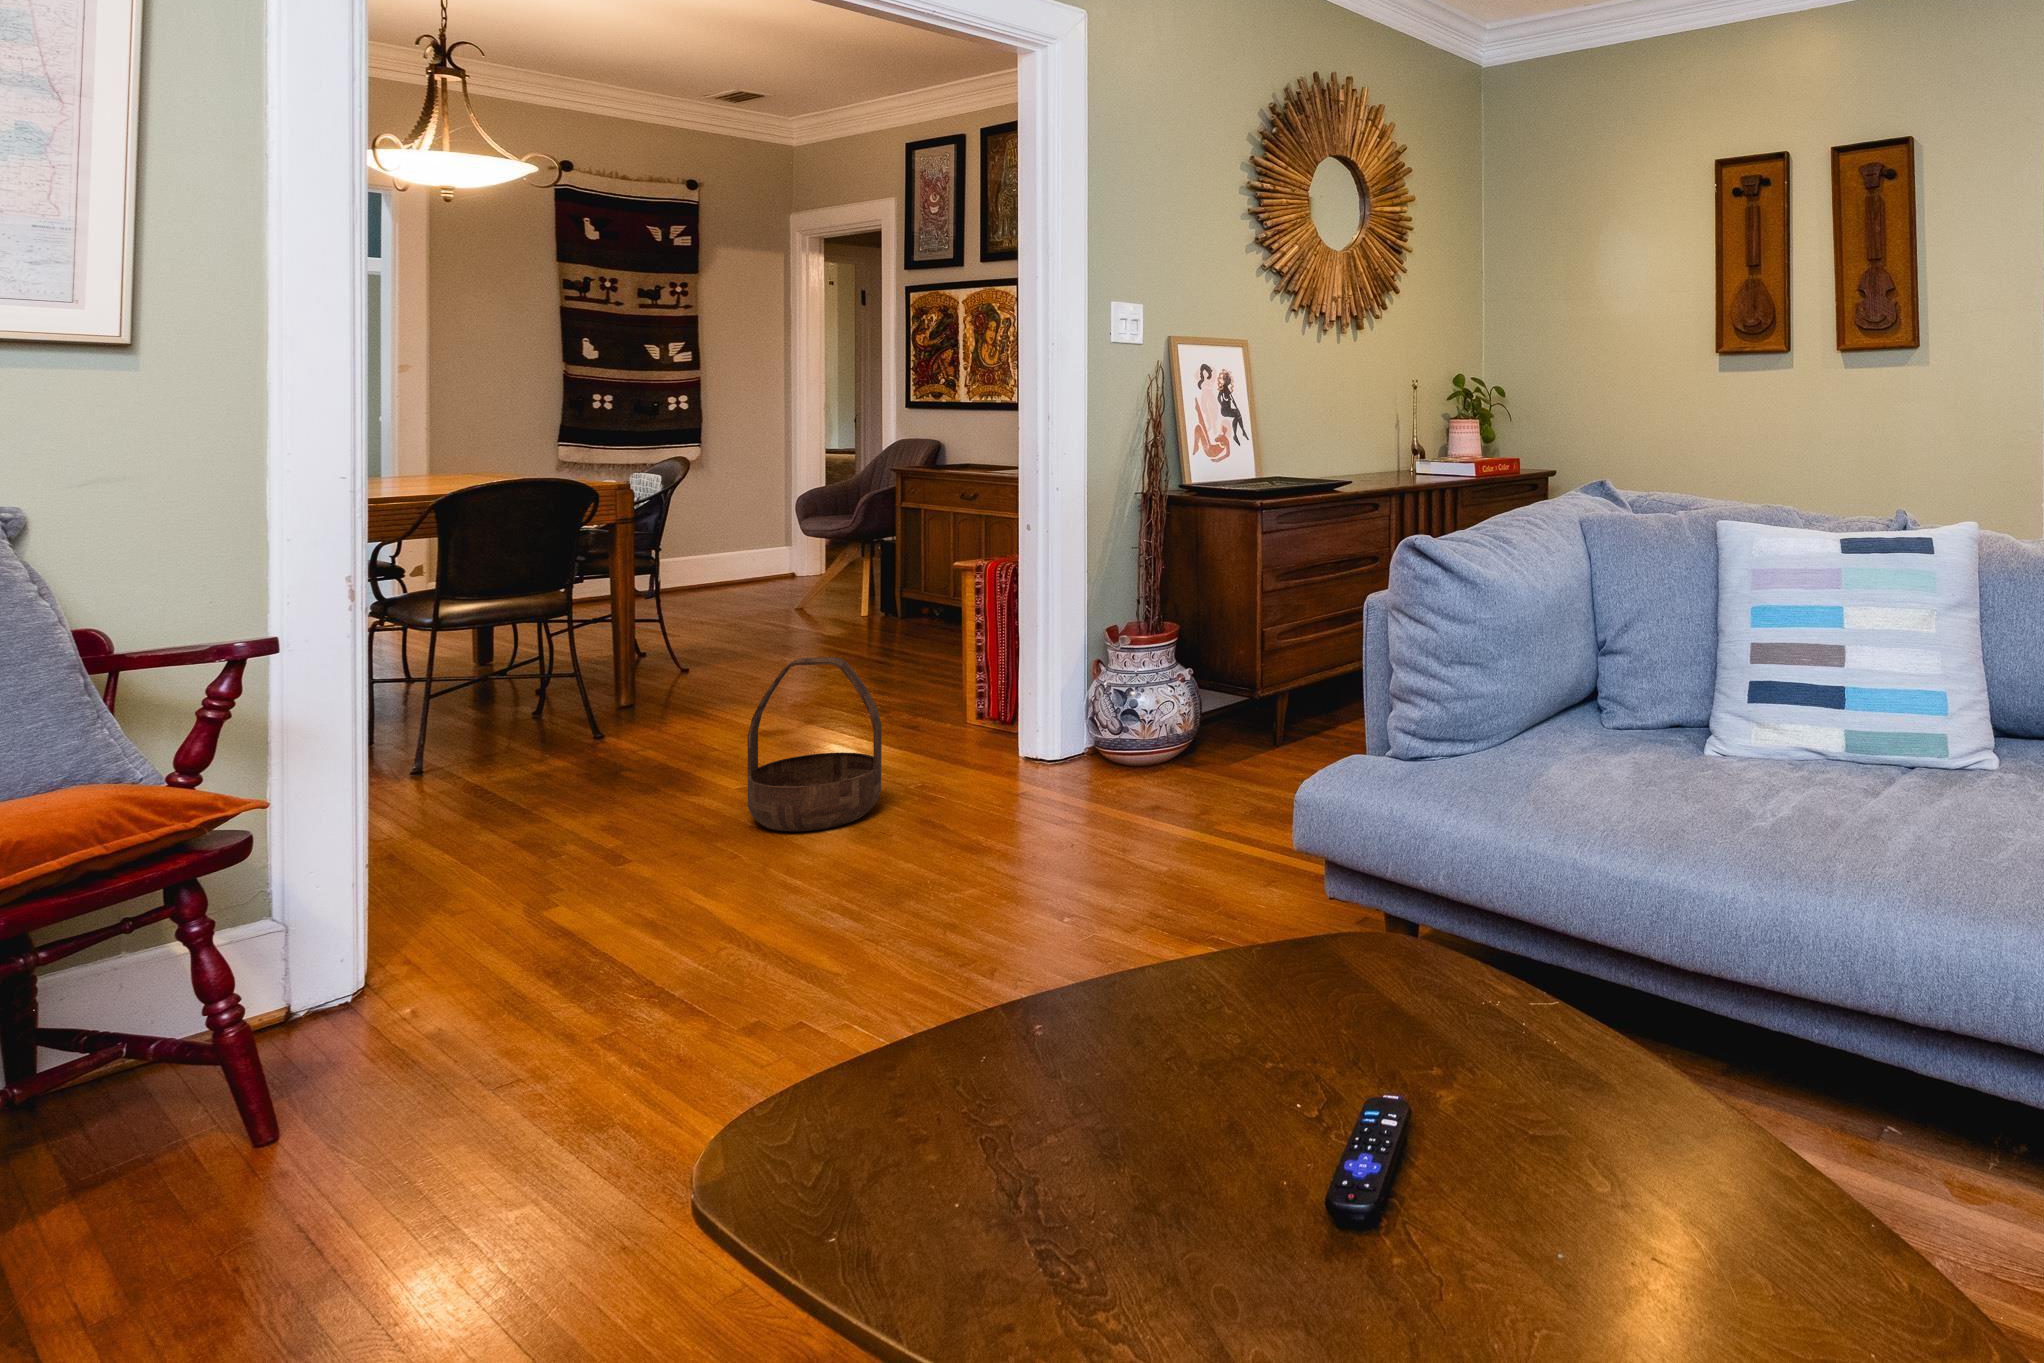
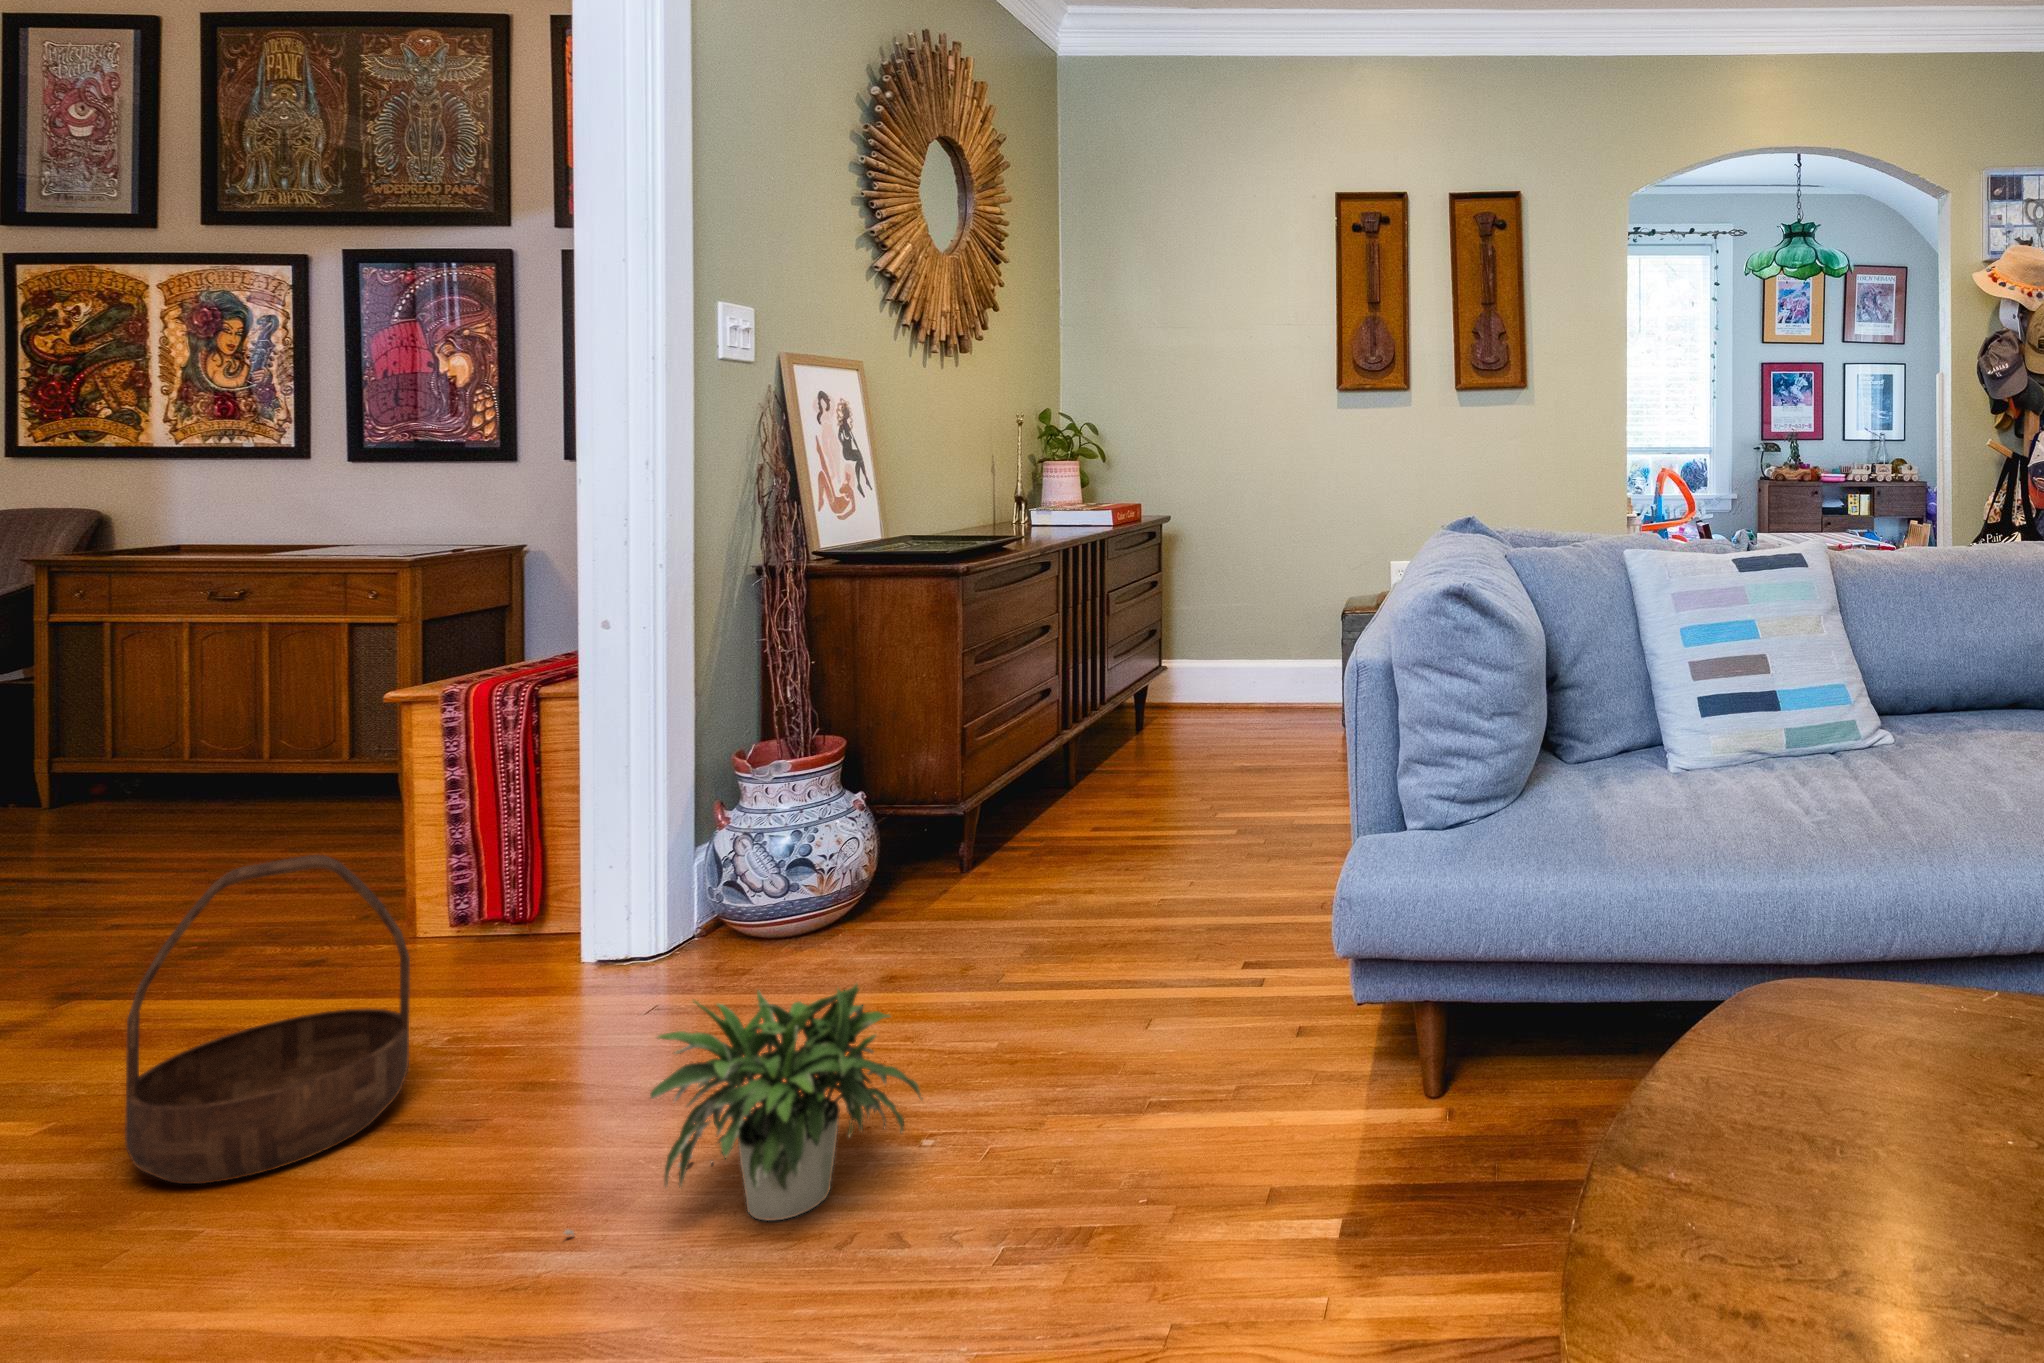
potted plant: none [882,773,1070,921] -> present [565,984,922,1235]

